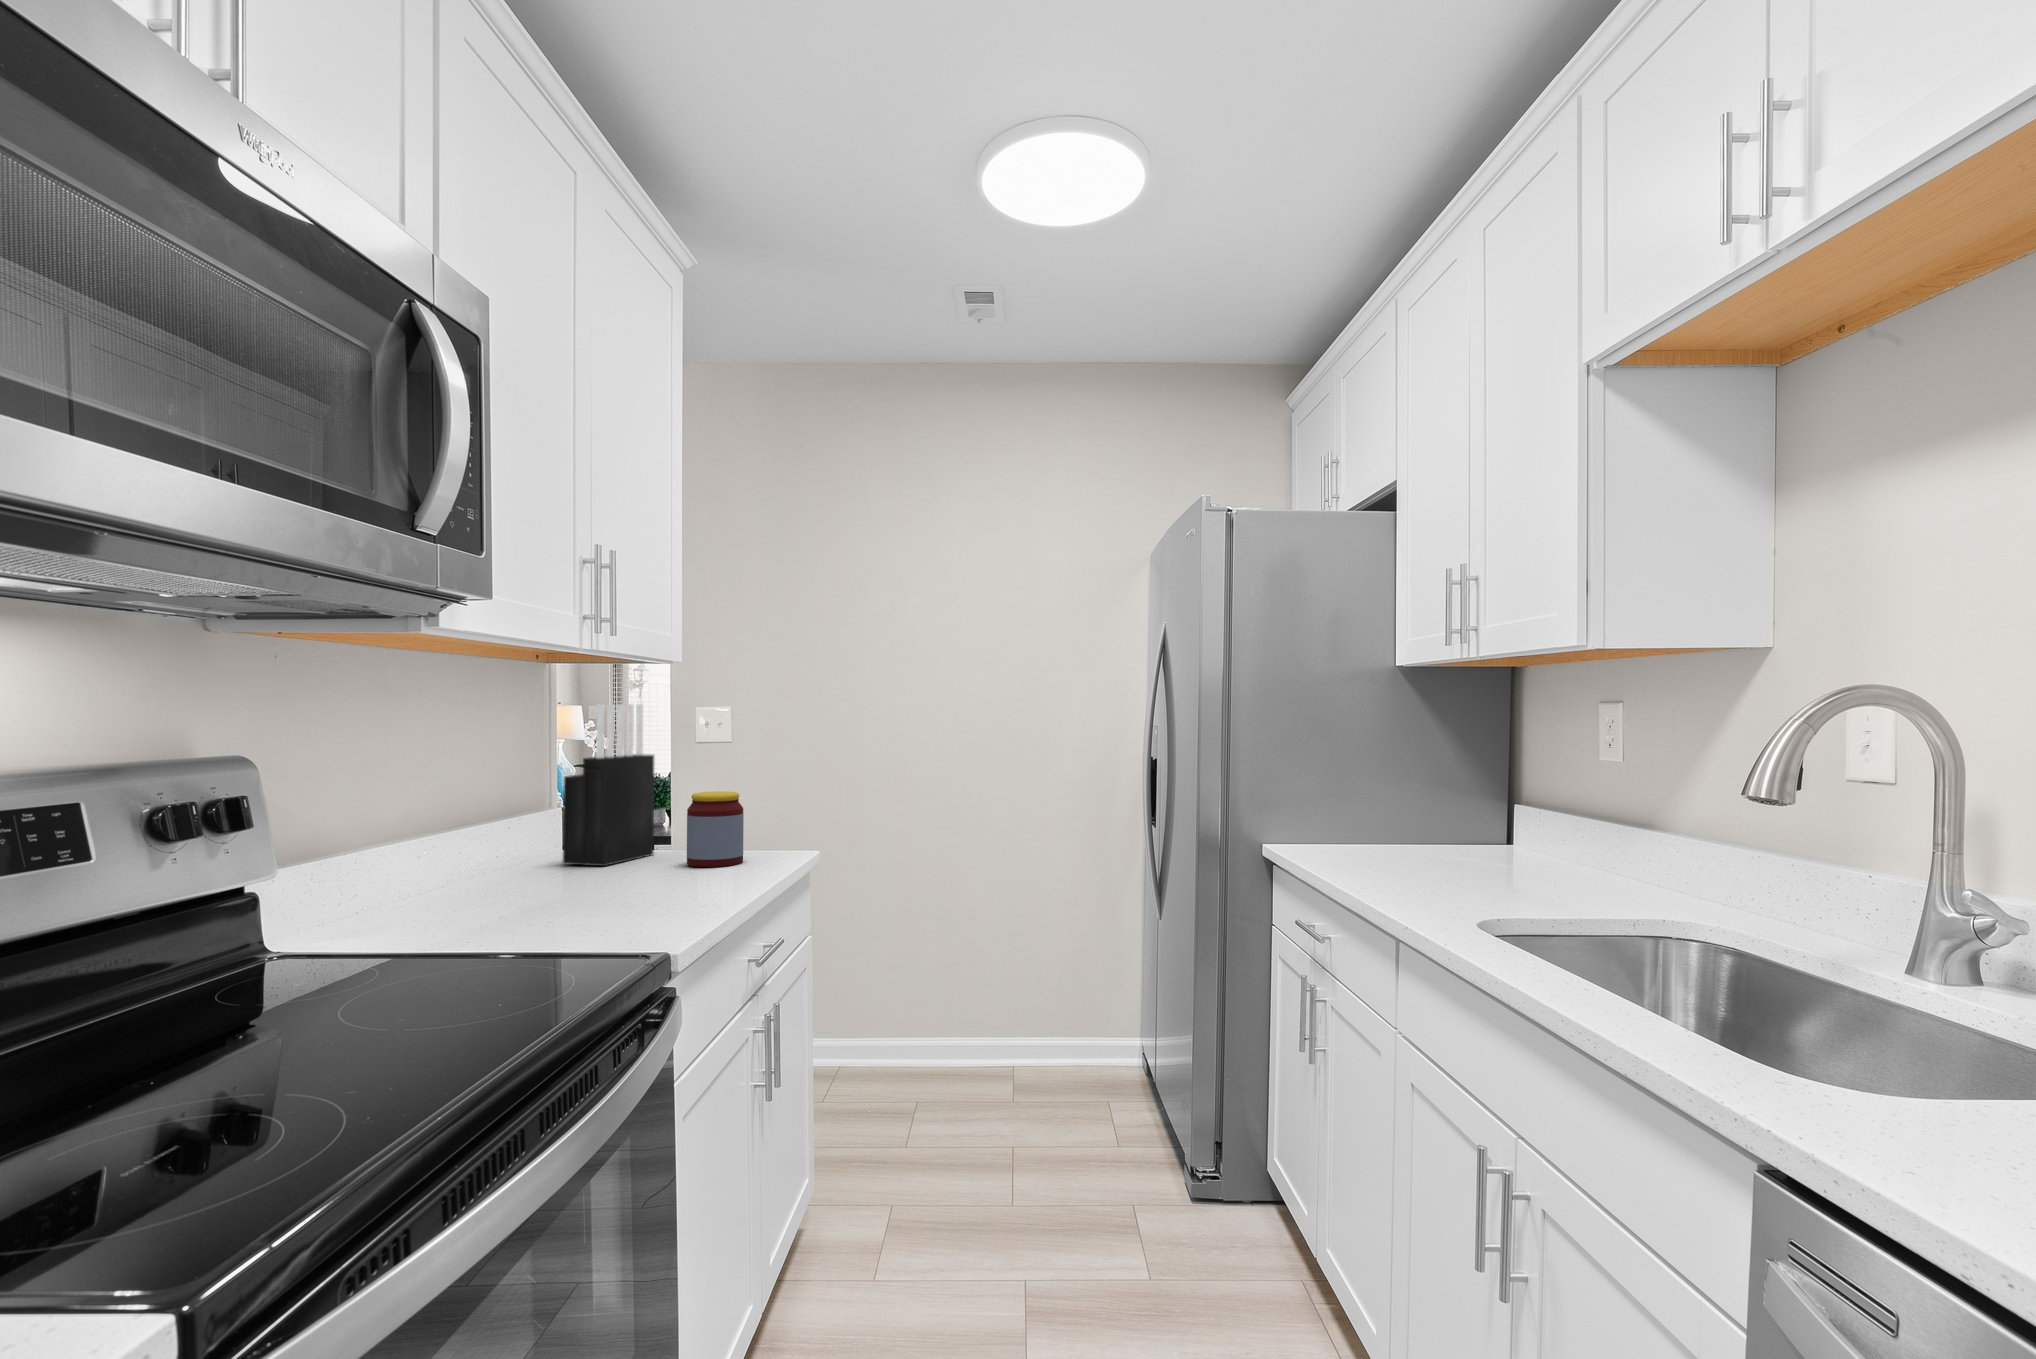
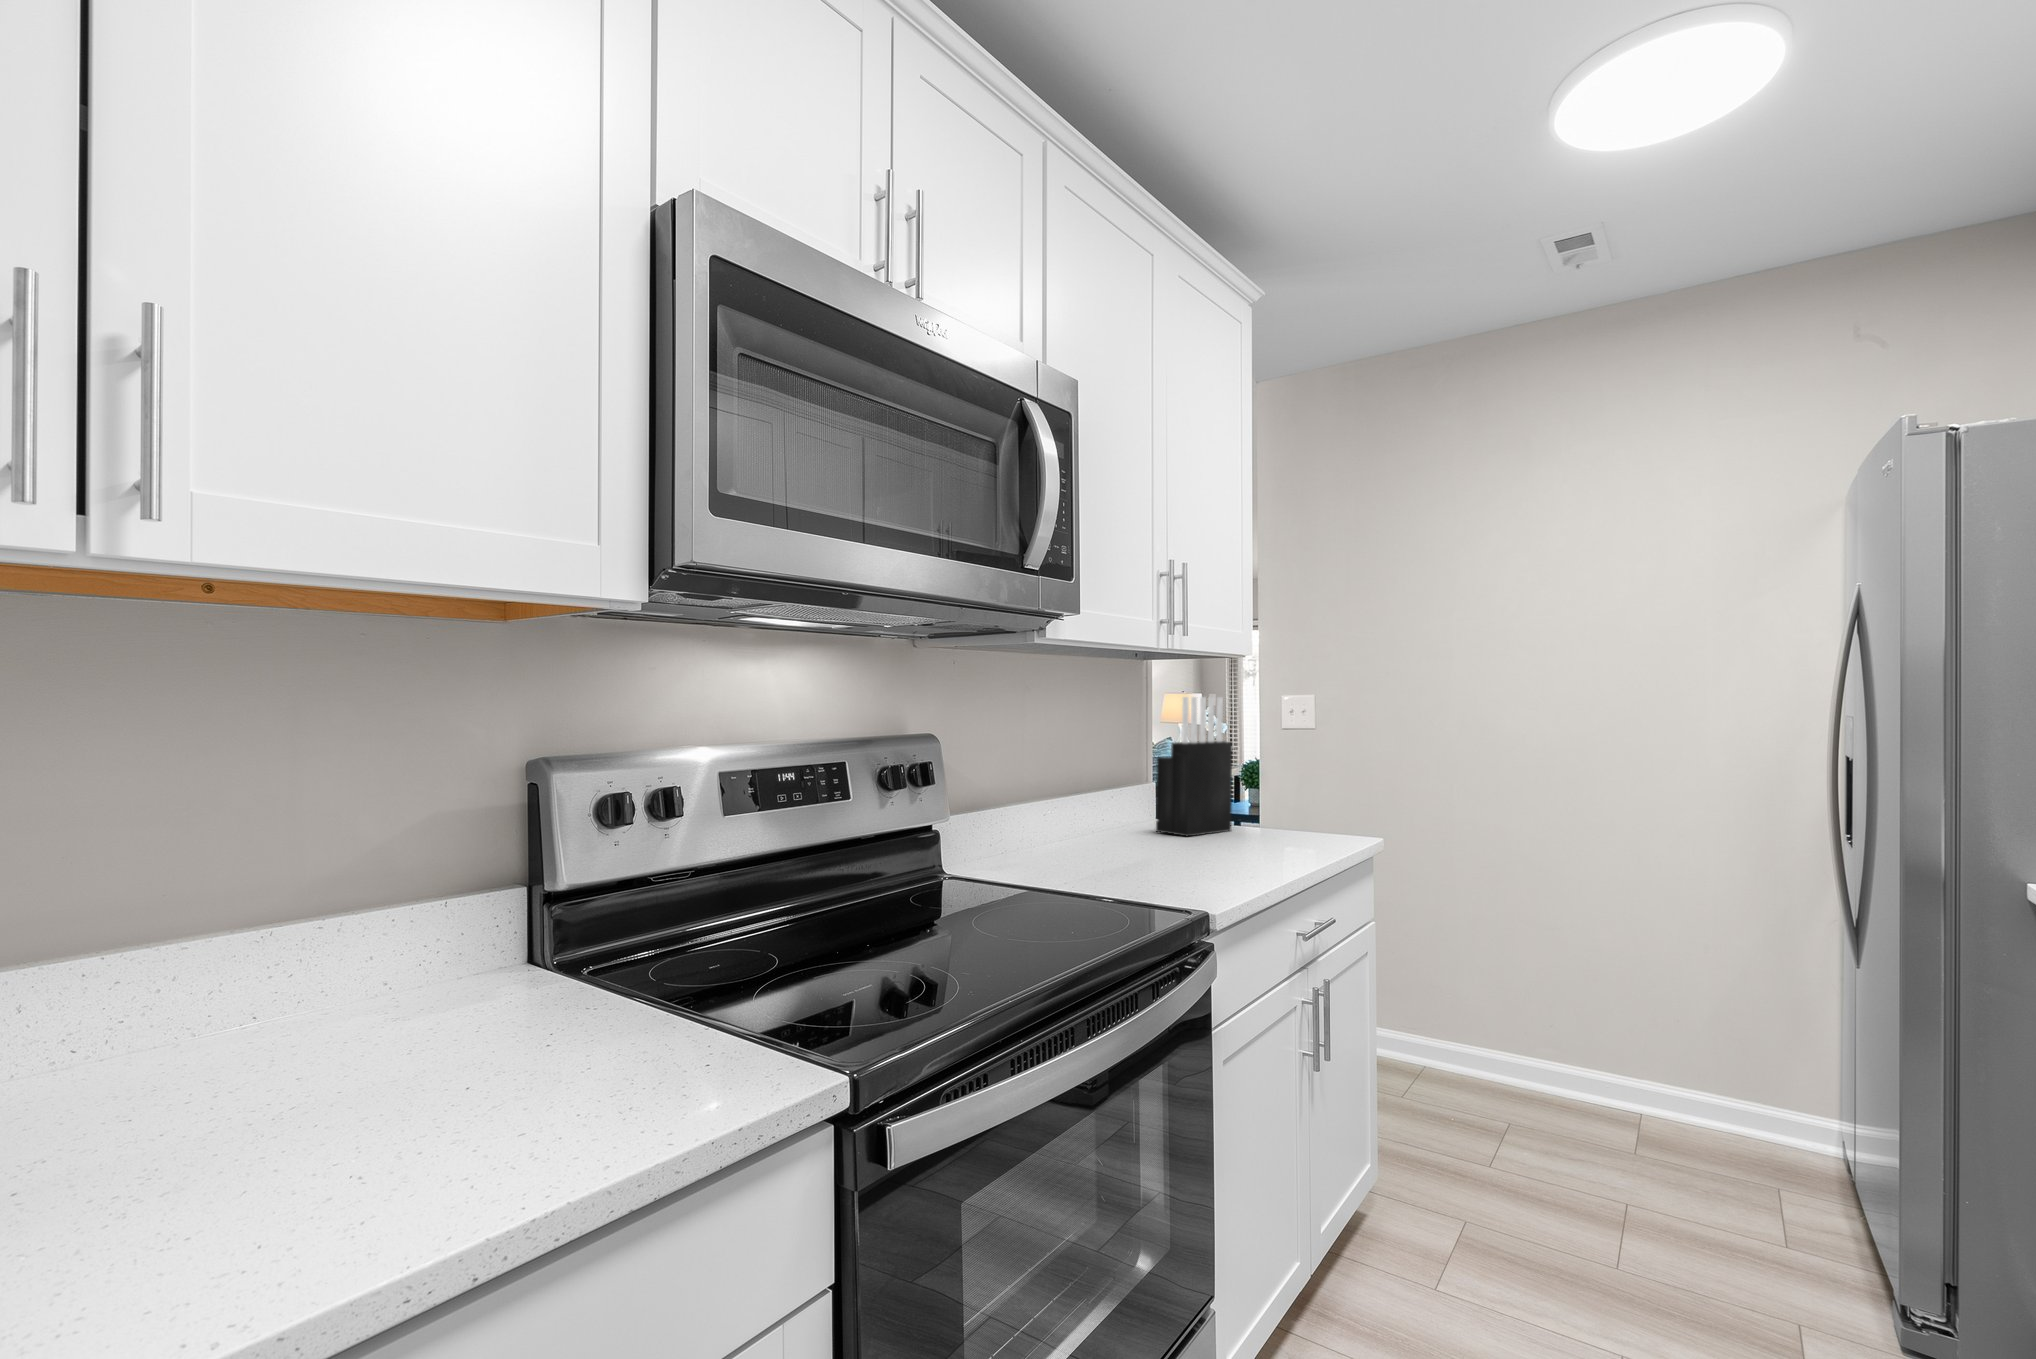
jar: present [687,792,744,867] -> none [1255,778,1306,846]

